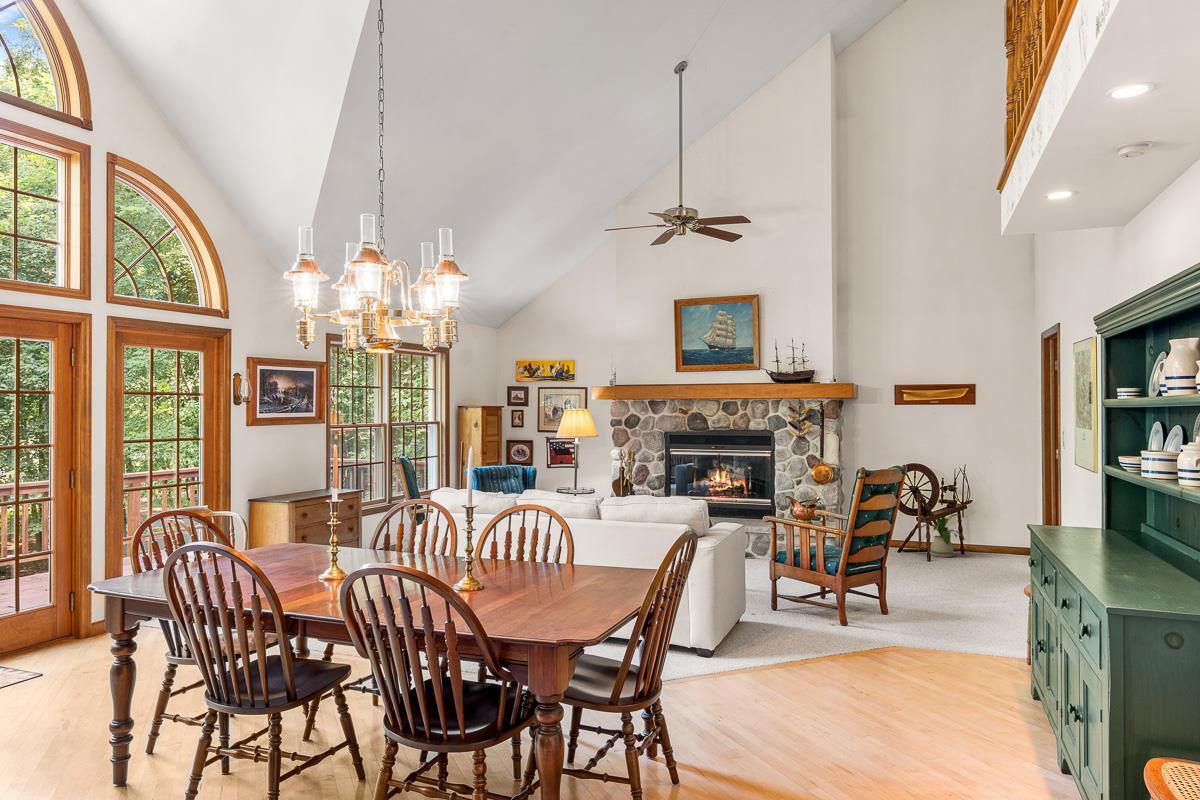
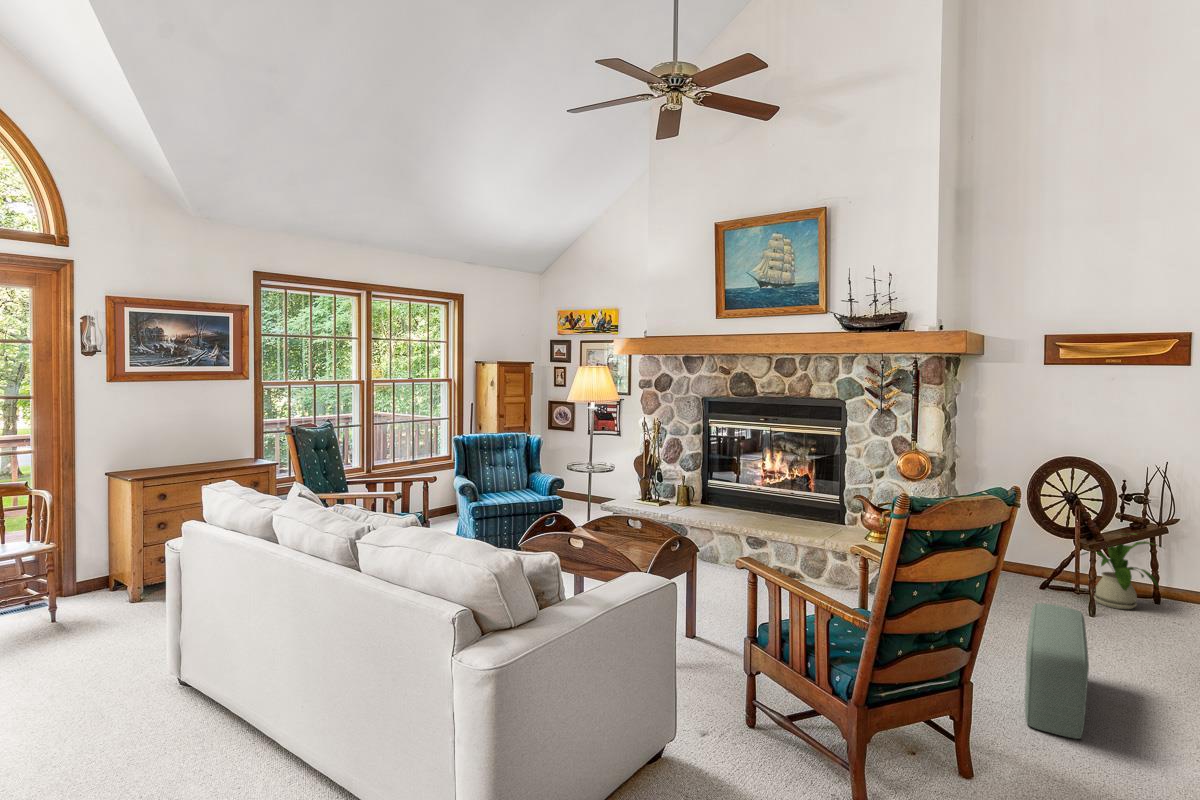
pouf: none [904,543,936,603] -> present [1025,603,1089,739]

